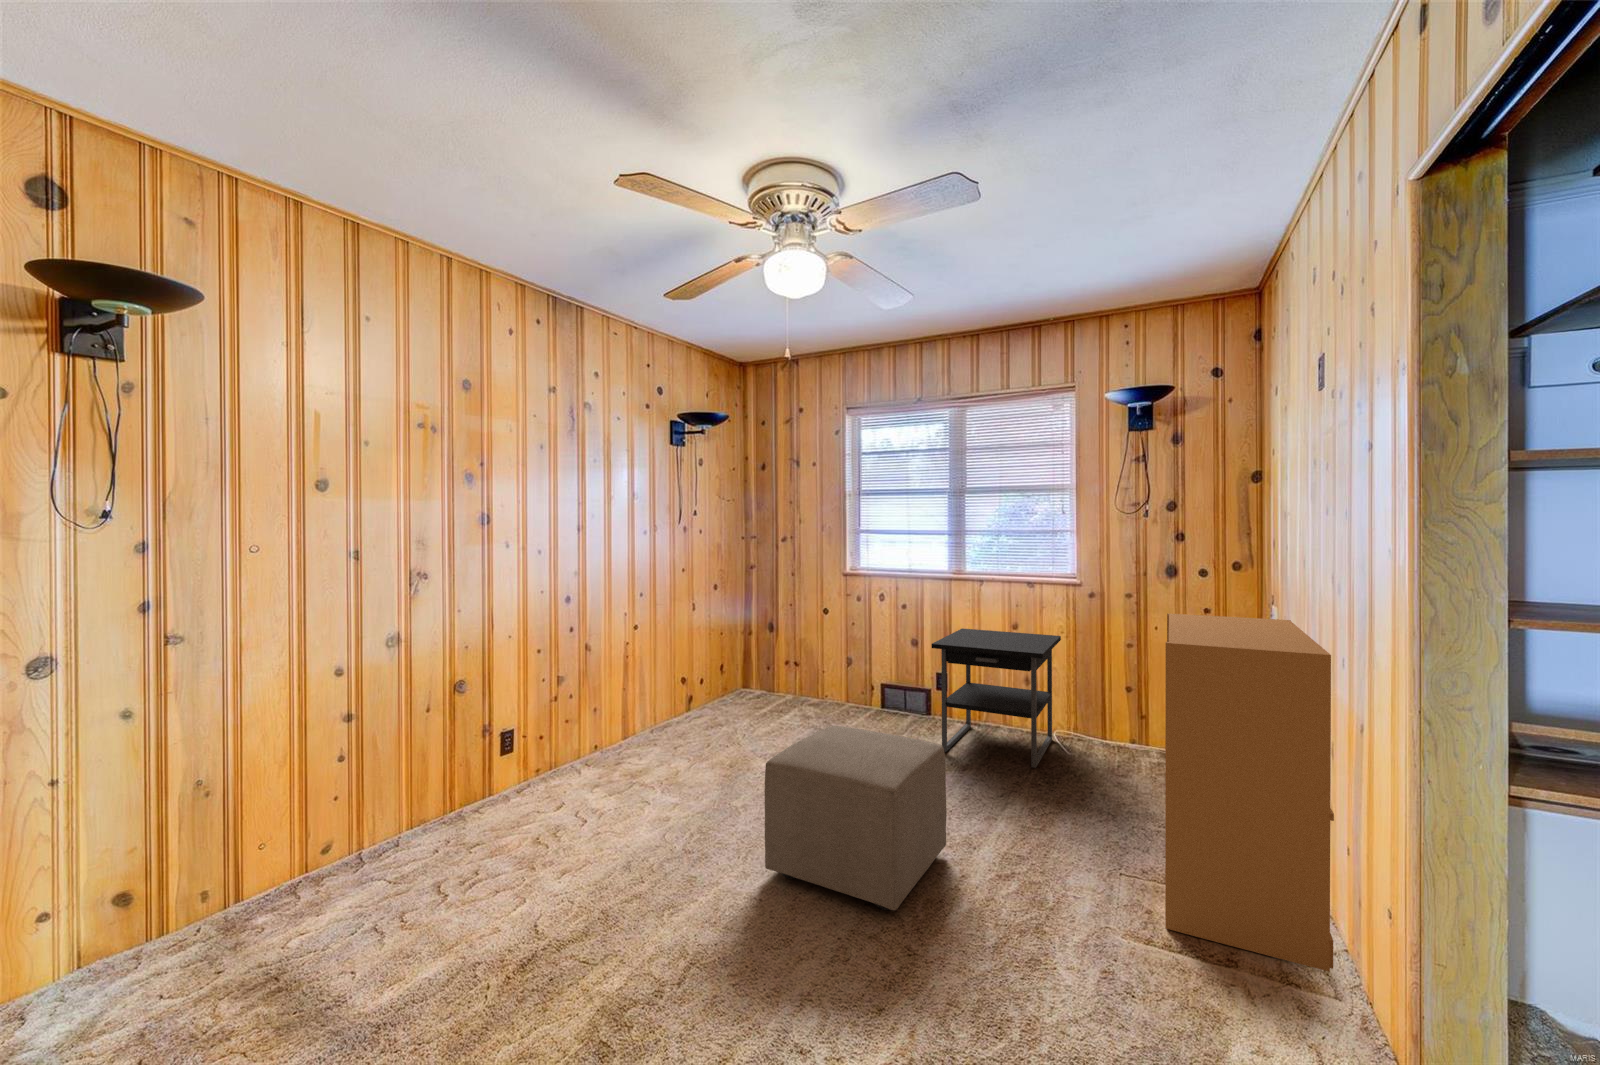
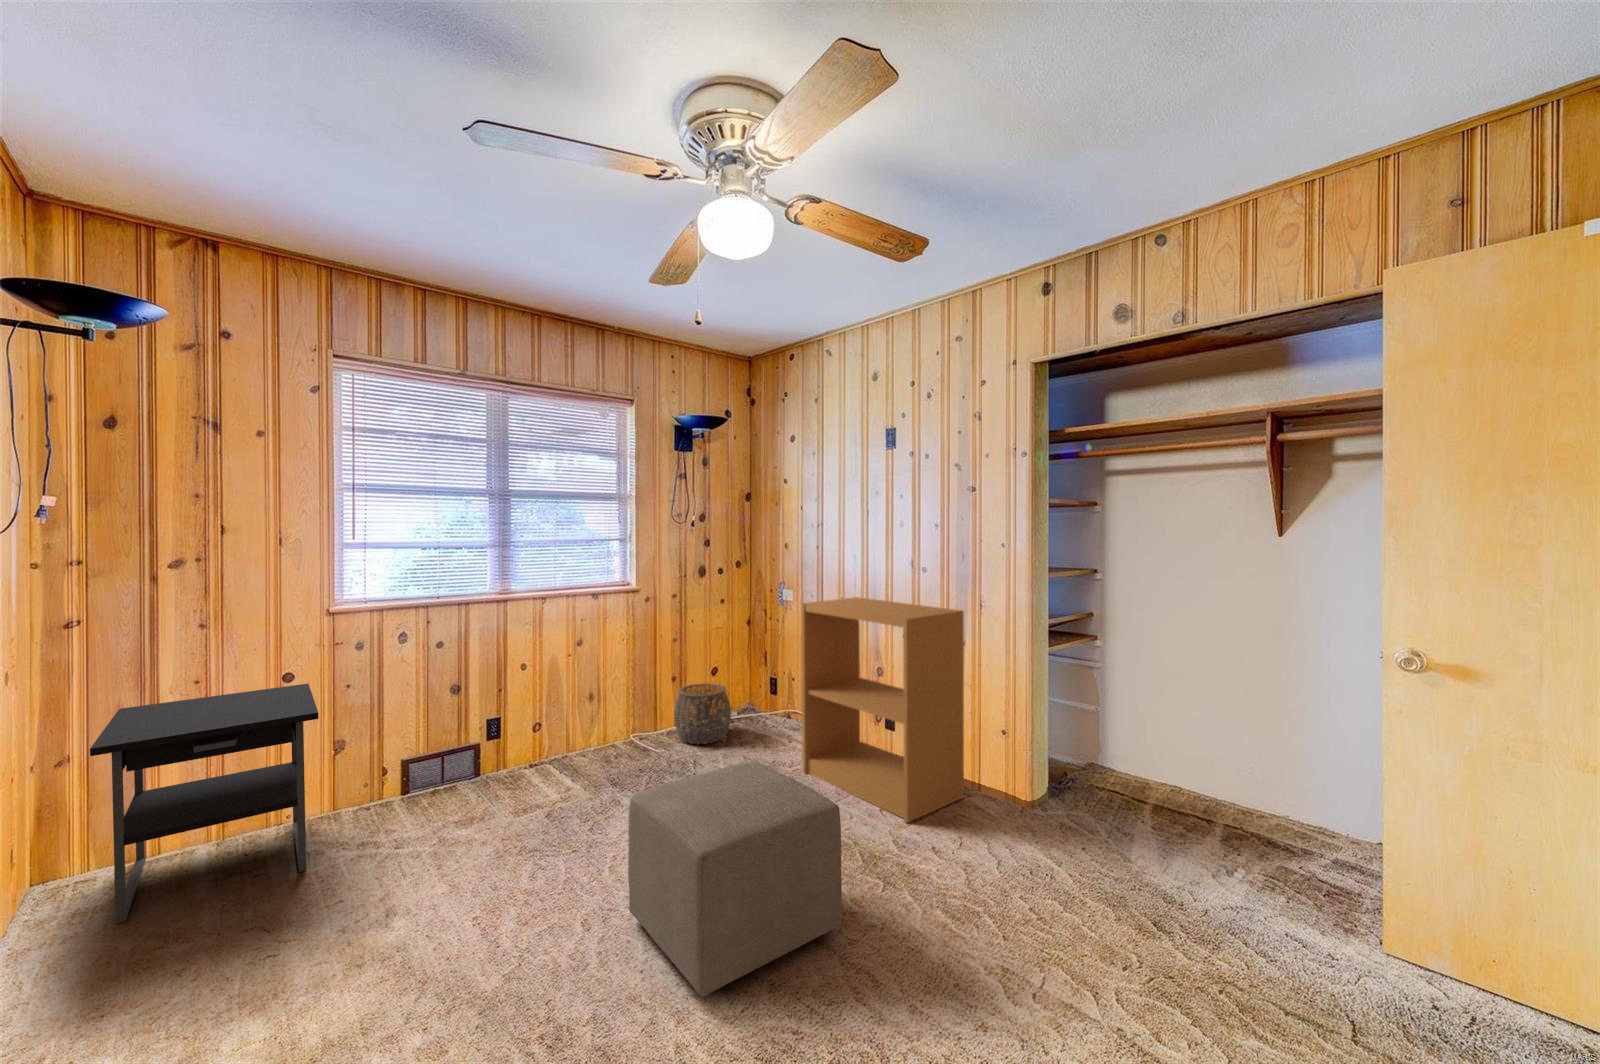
nightstand: present [932,628,1061,768] -> present [90,684,318,924]
woven basket: none [1102,697,1176,770] -> present [674,683,731,745]

